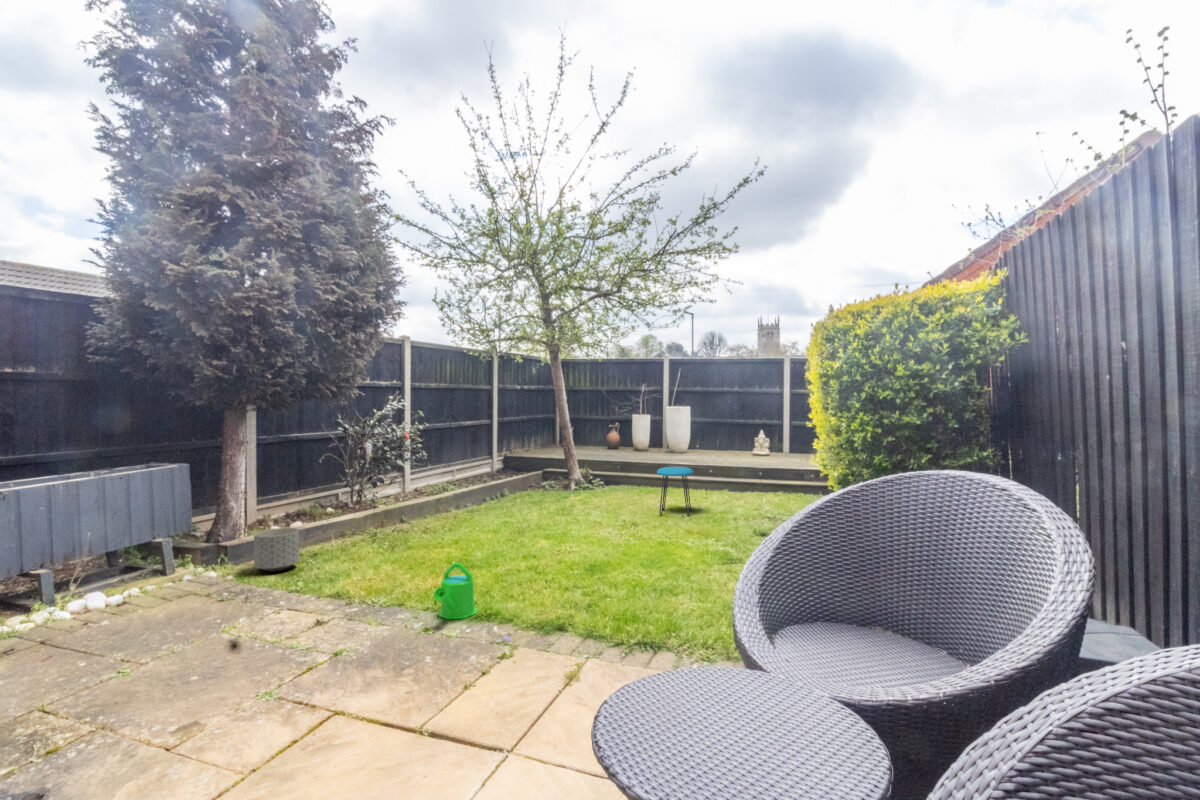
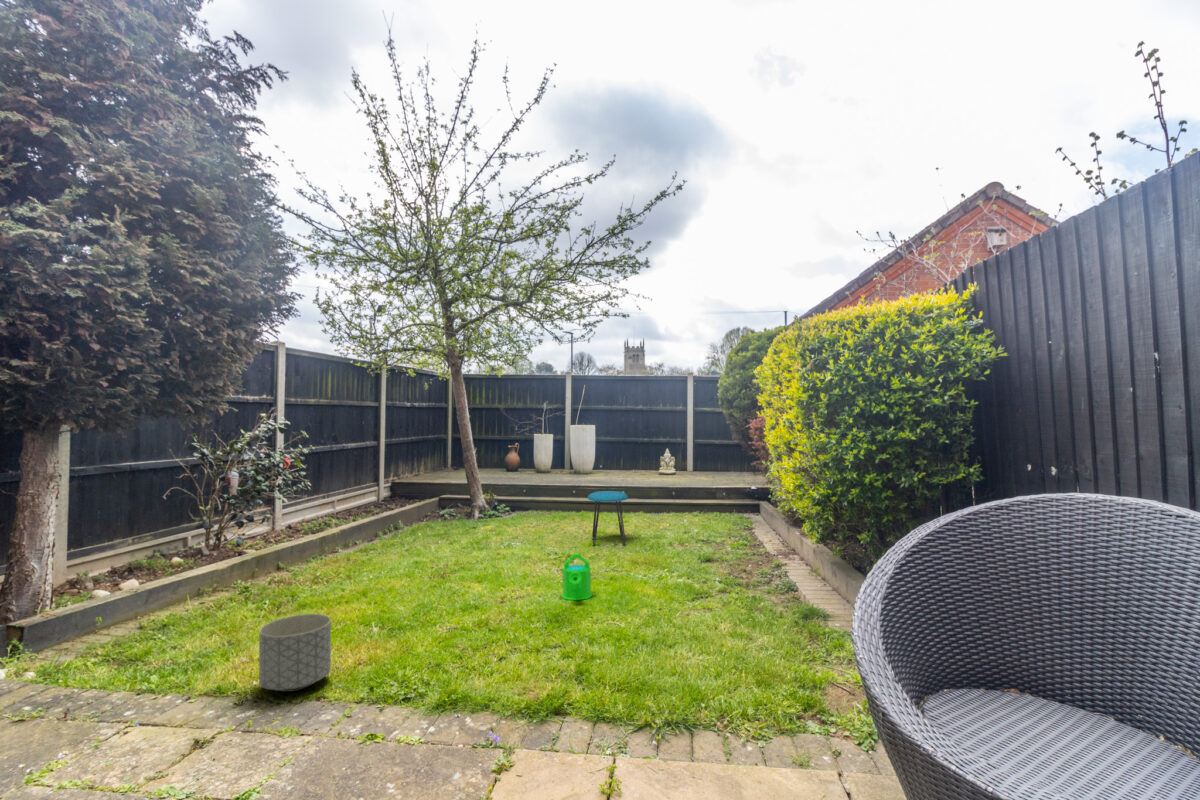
planter: present [254,528,299,572] -> present [259,614,331,692]
watering can: present [434,563,477,619] -> present [561,553,593,600]

